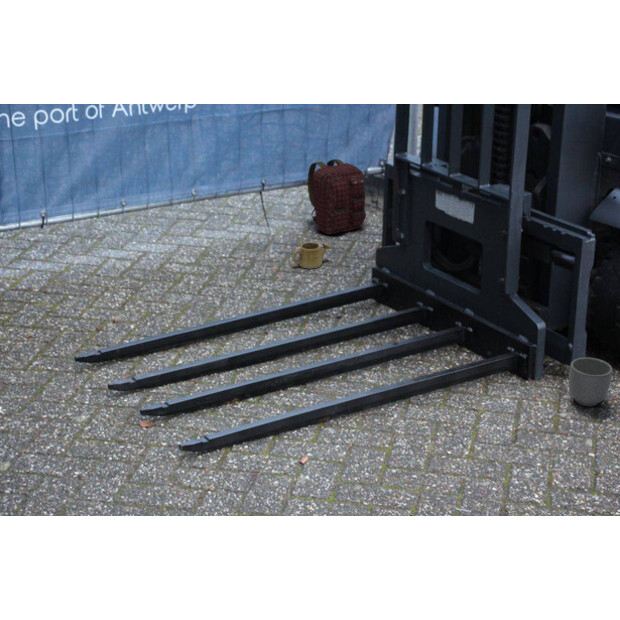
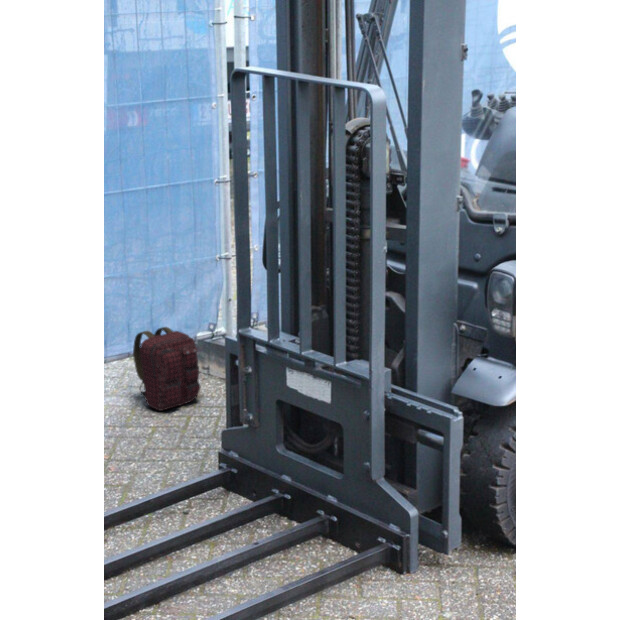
watering can: present [292,242,331,269] -> none [124,423,167,454]
planter: present [569,358,613,407] -> none [449,546,494,600]

